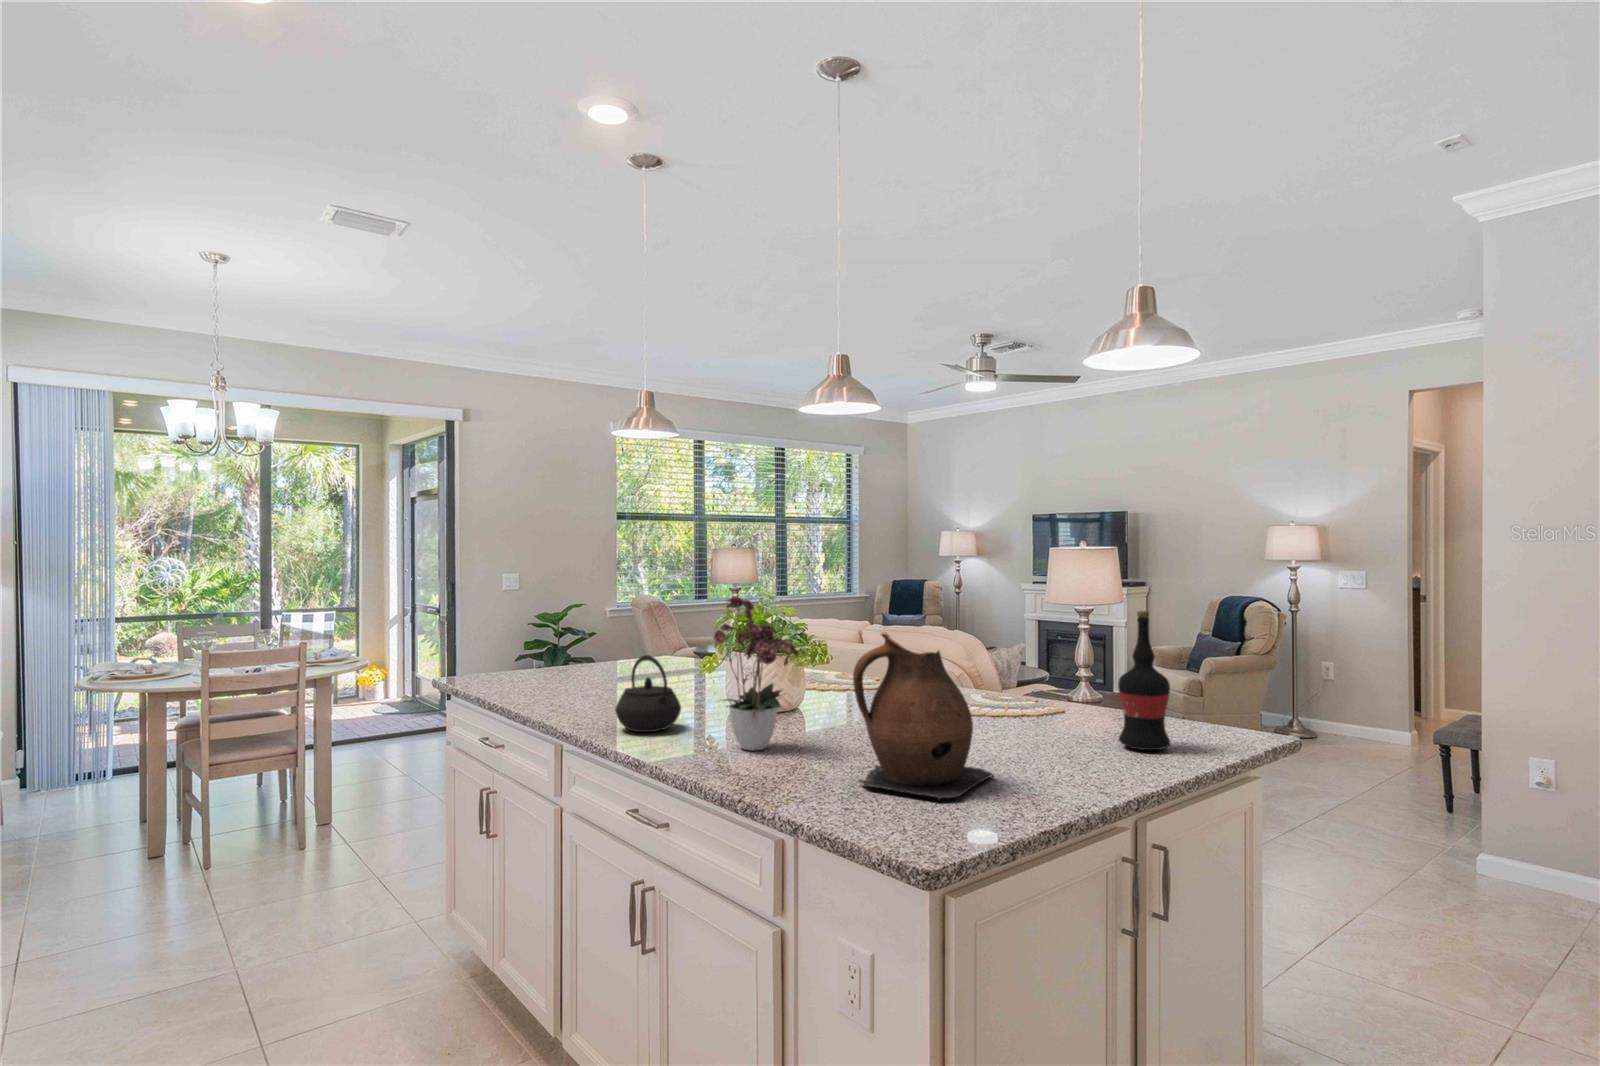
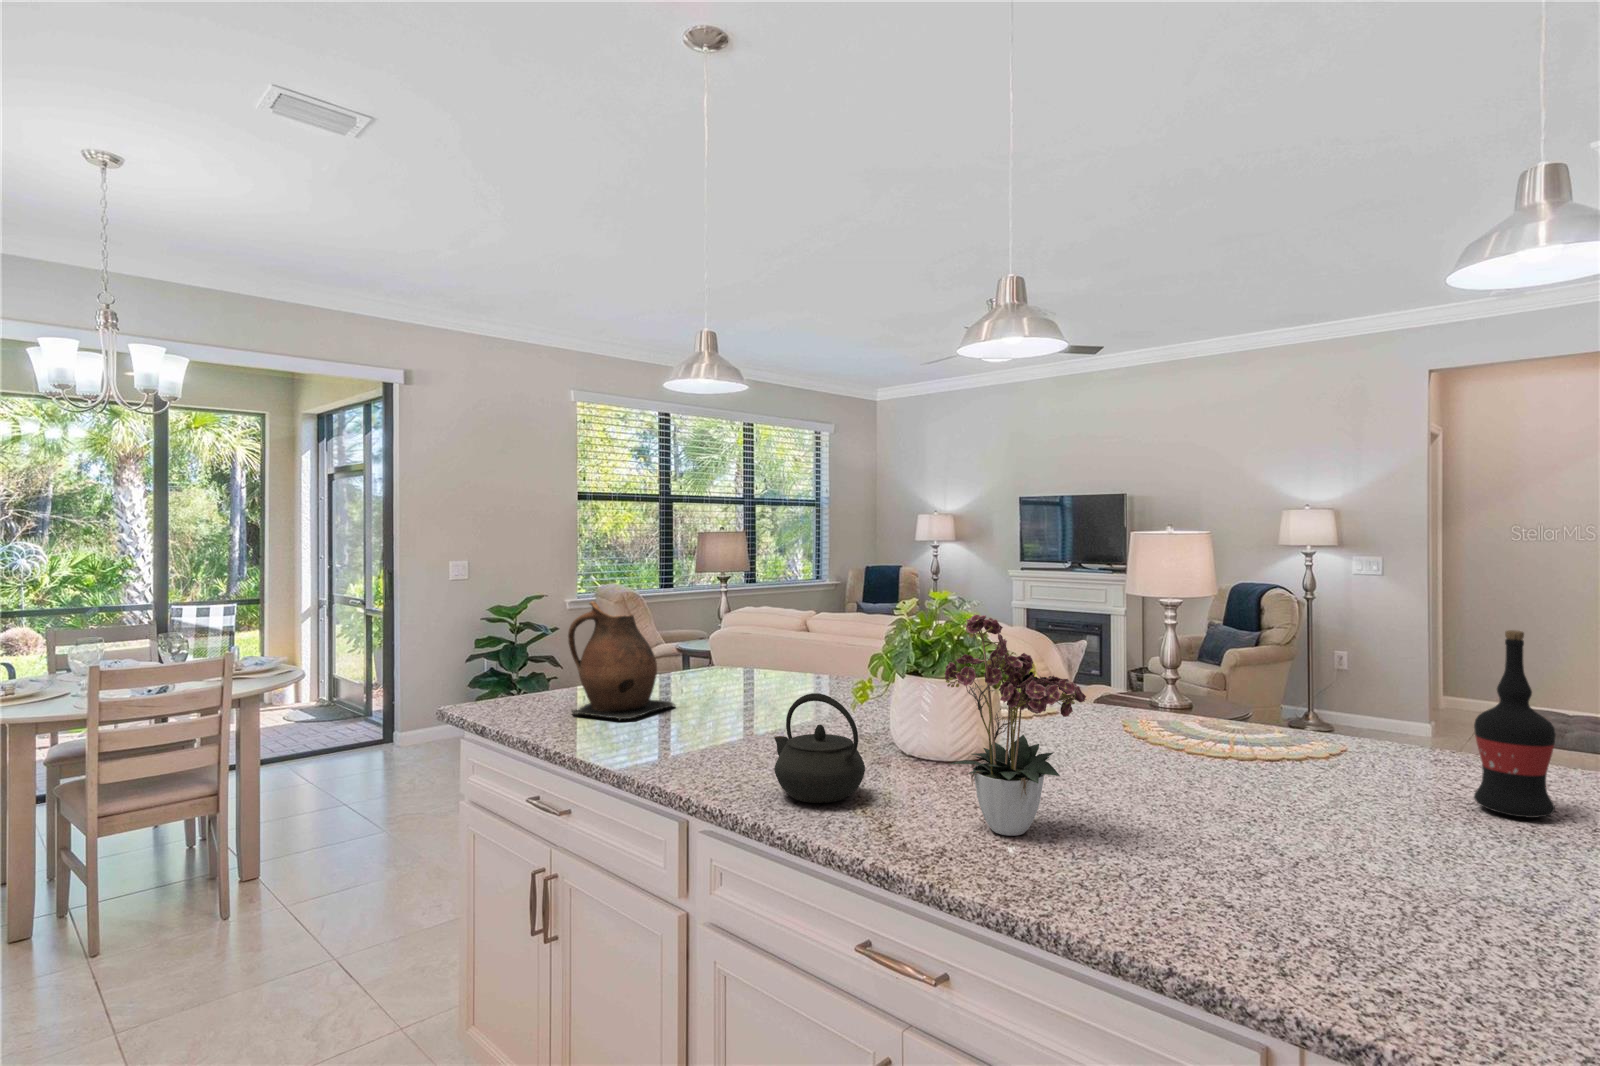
ceramic pitcher: present [853,632,994,801] -> present [568,602,674,721]

